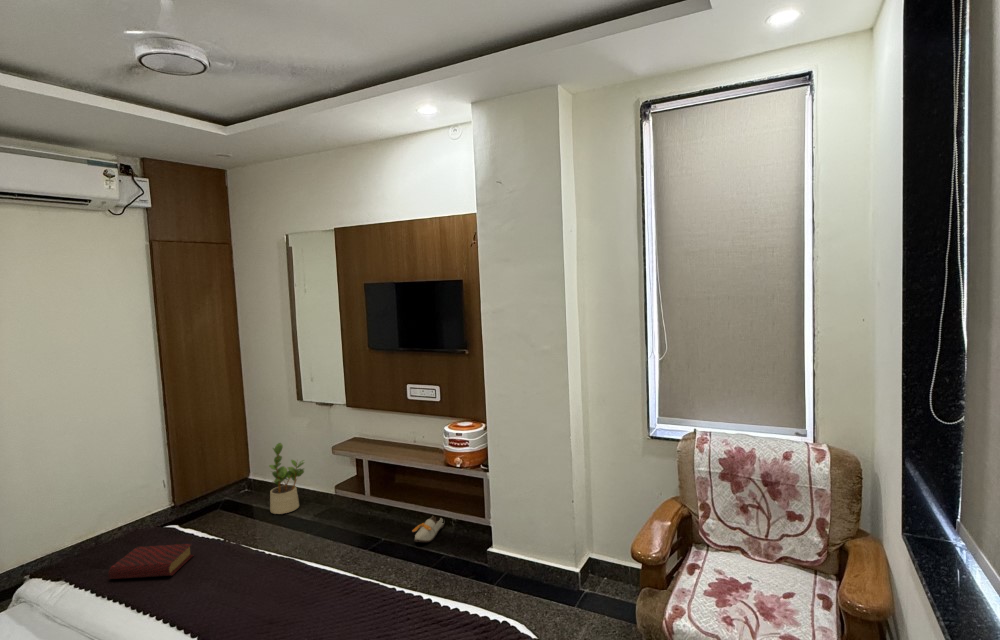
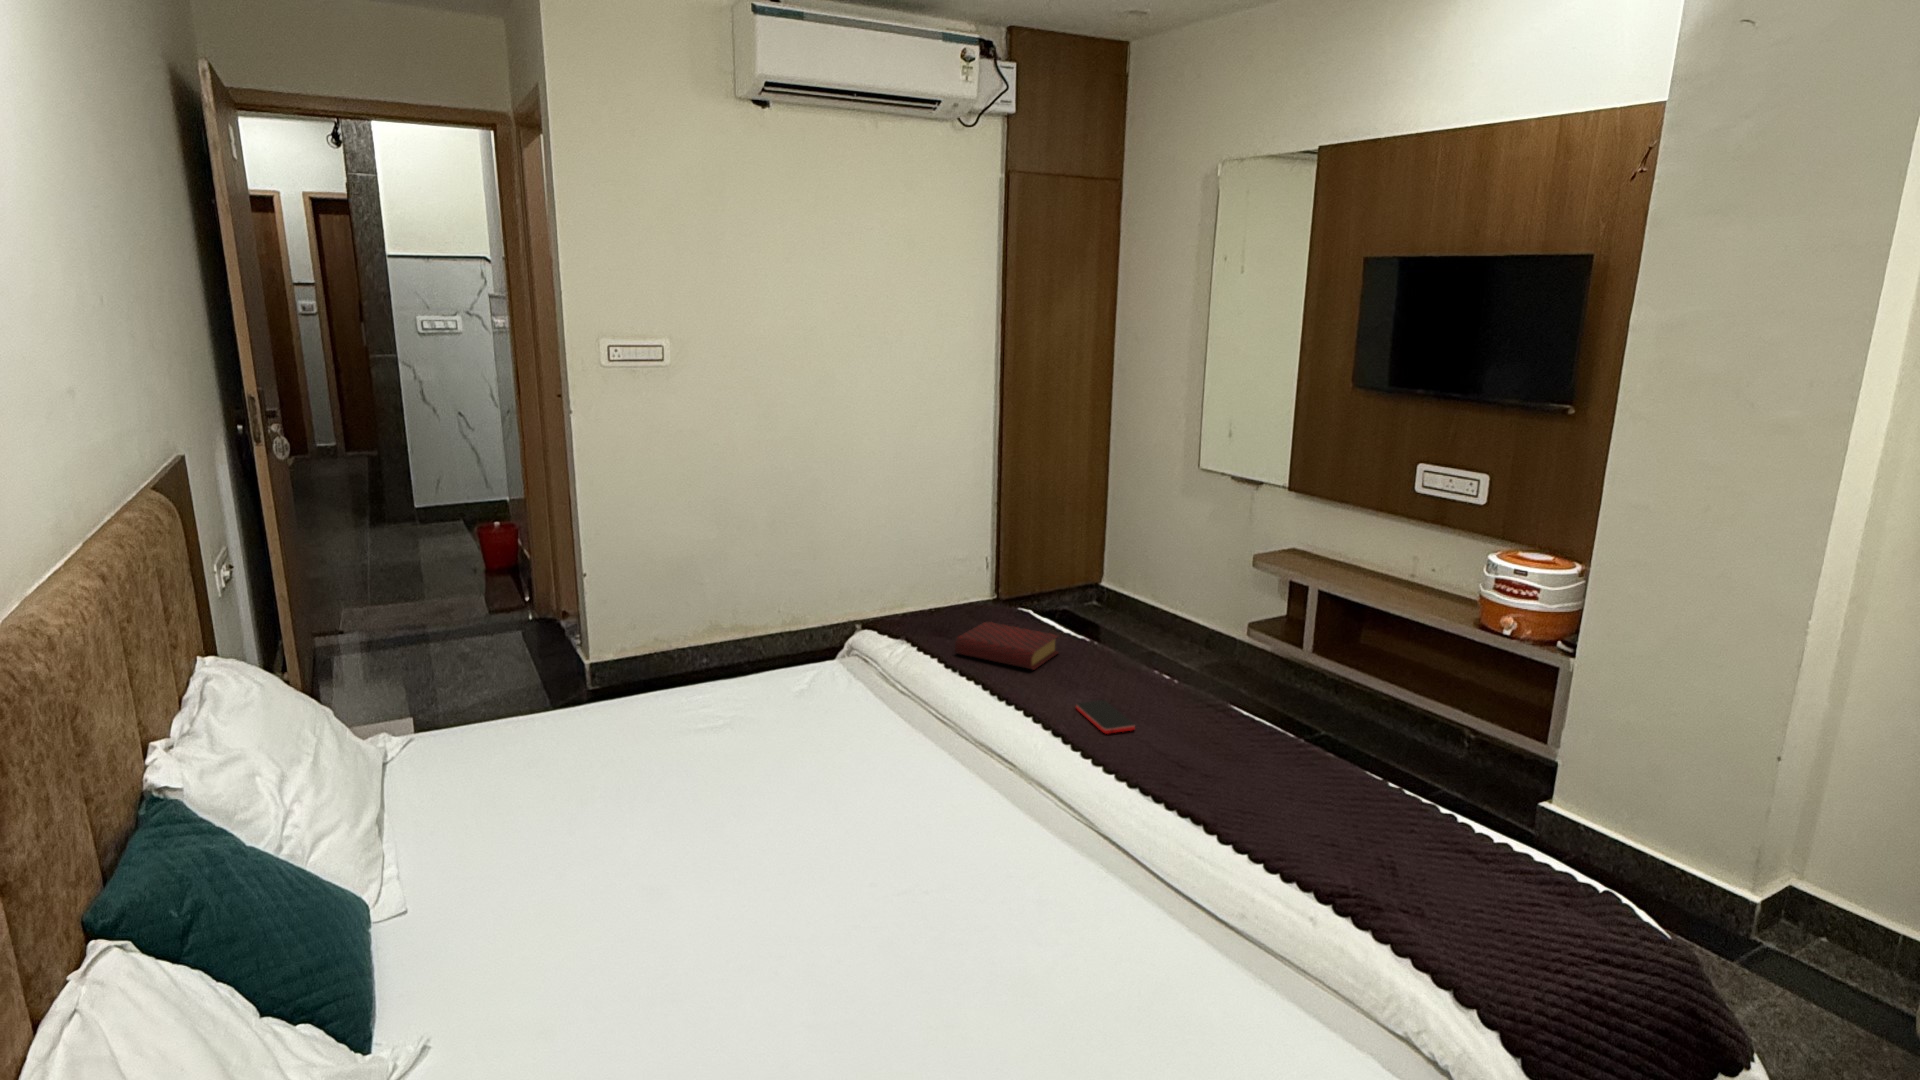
potted plant: present [269,443,304,514] -> none [1133,534,1199,650]
shoe: present [412,516,444,542] -> none [1382,712,1447,759]
smartphone: none [200,586,241,613] -> present [1076,700,1135,734]

